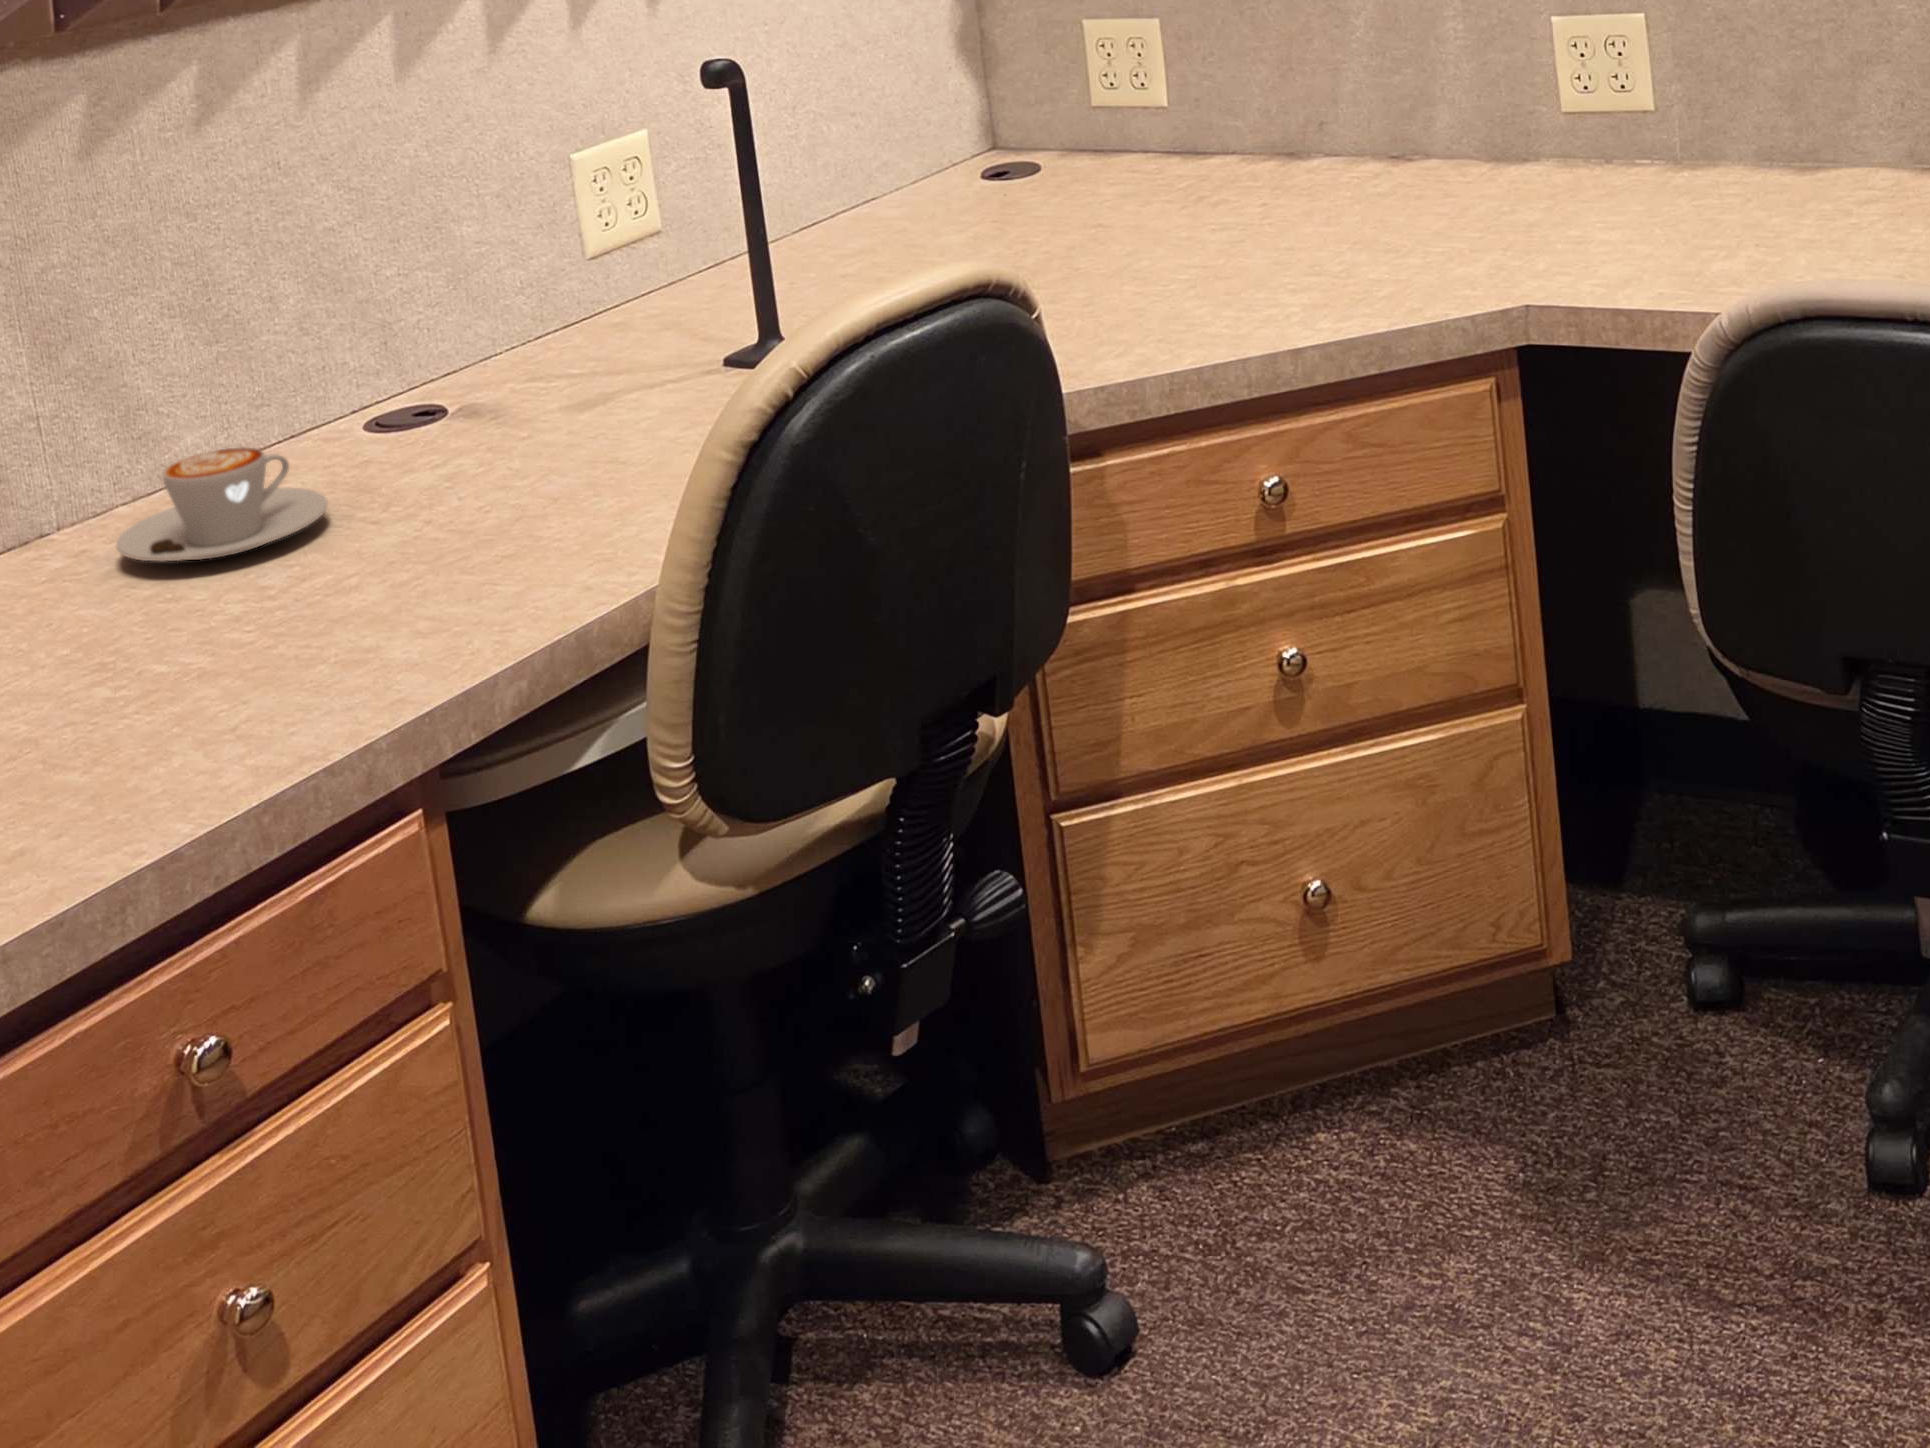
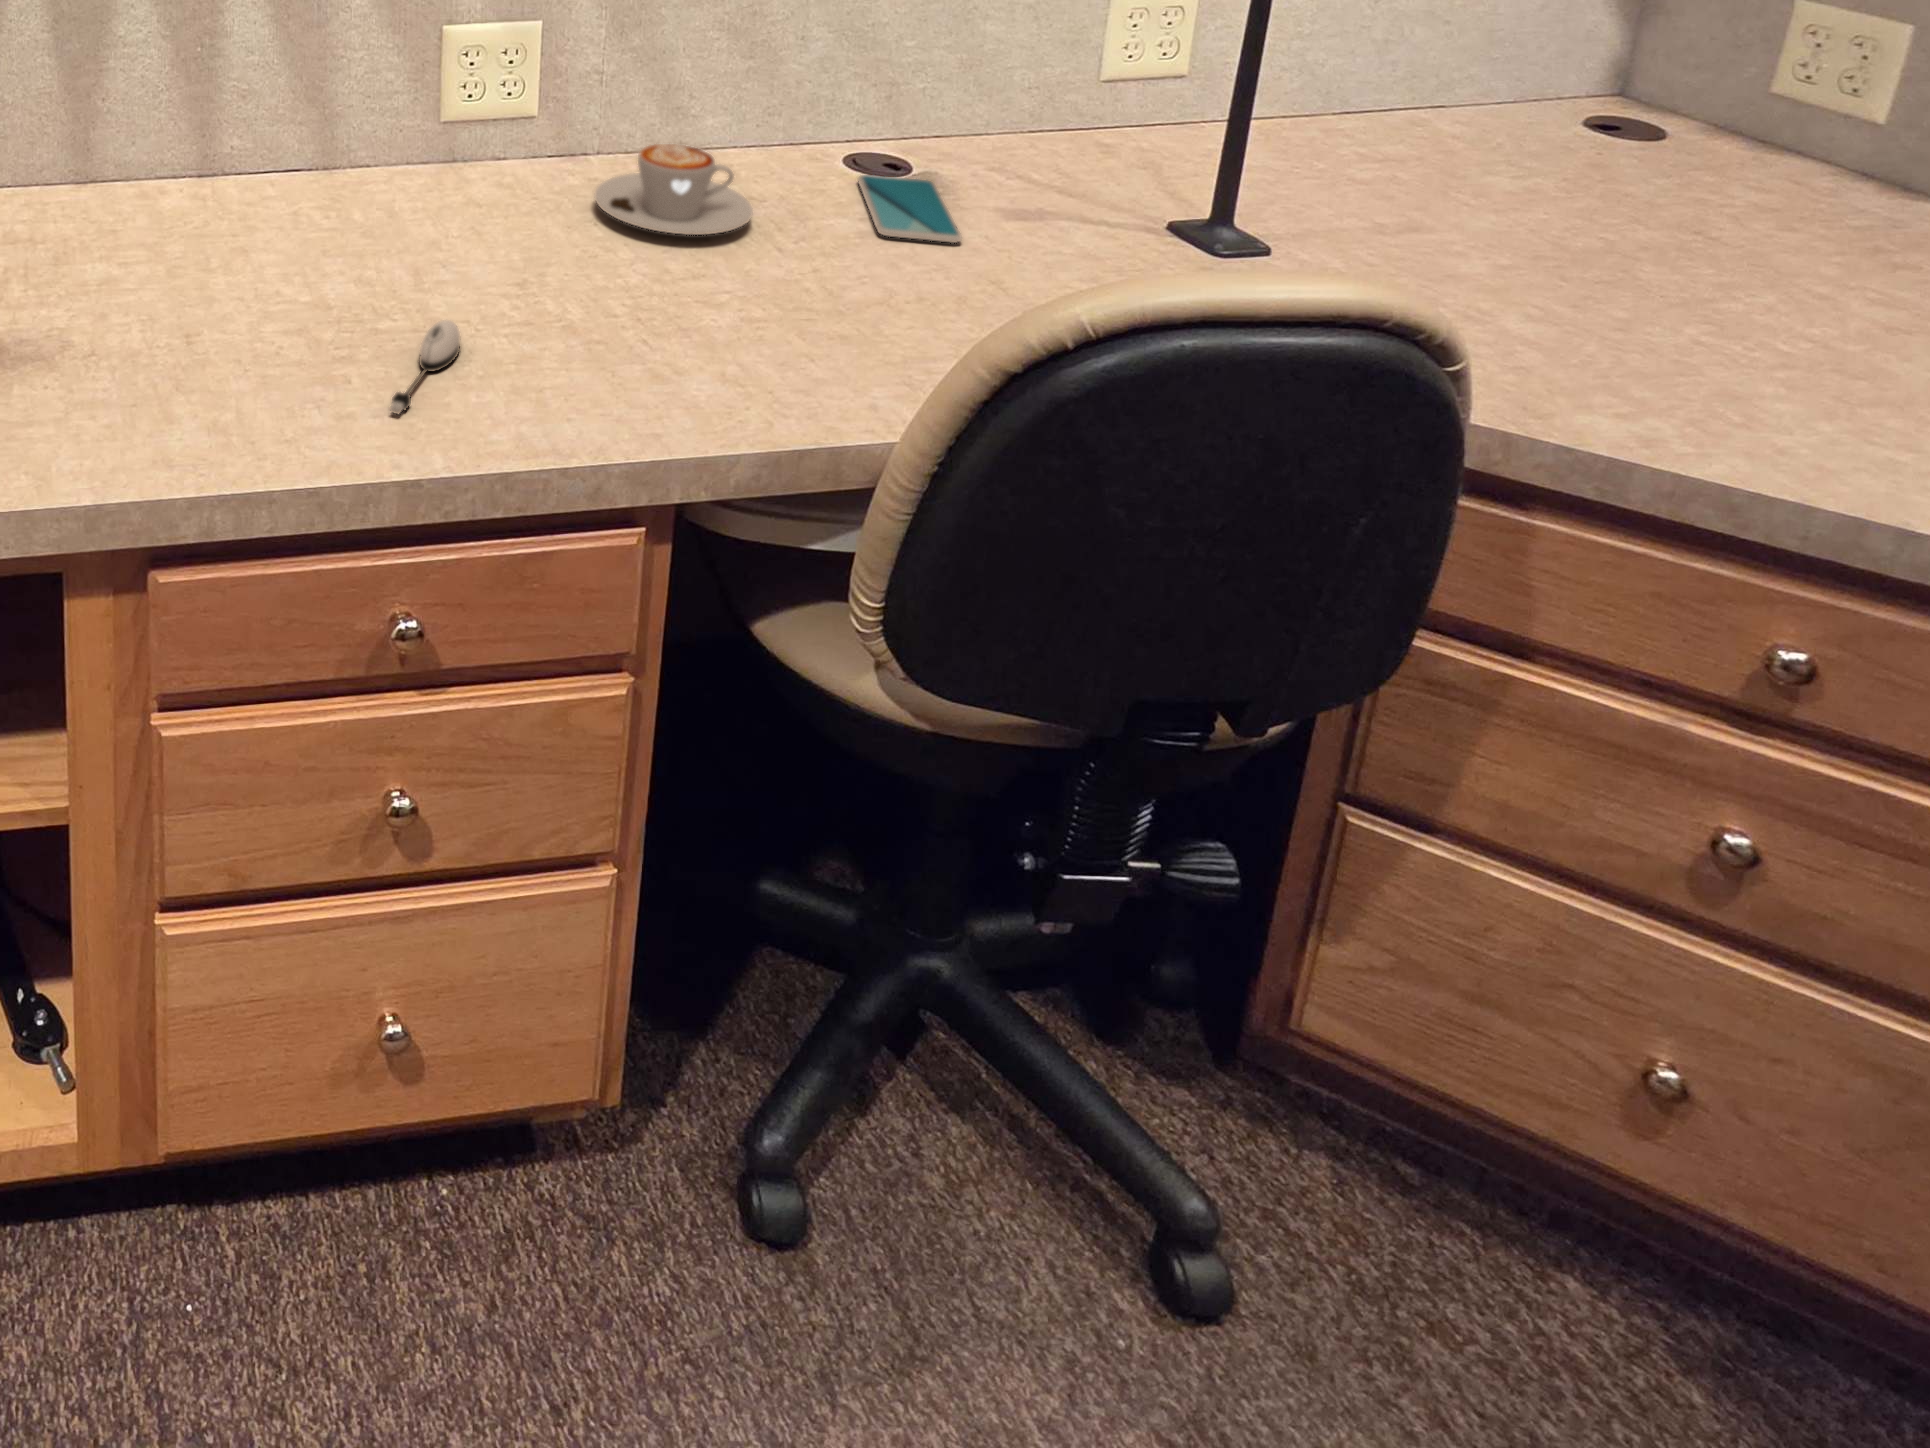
smartphone: none [403,408,553,468] -> present [858,175,962,243]
computer mouse: none [63,707,113,814] -> present [390,320,460,414]

